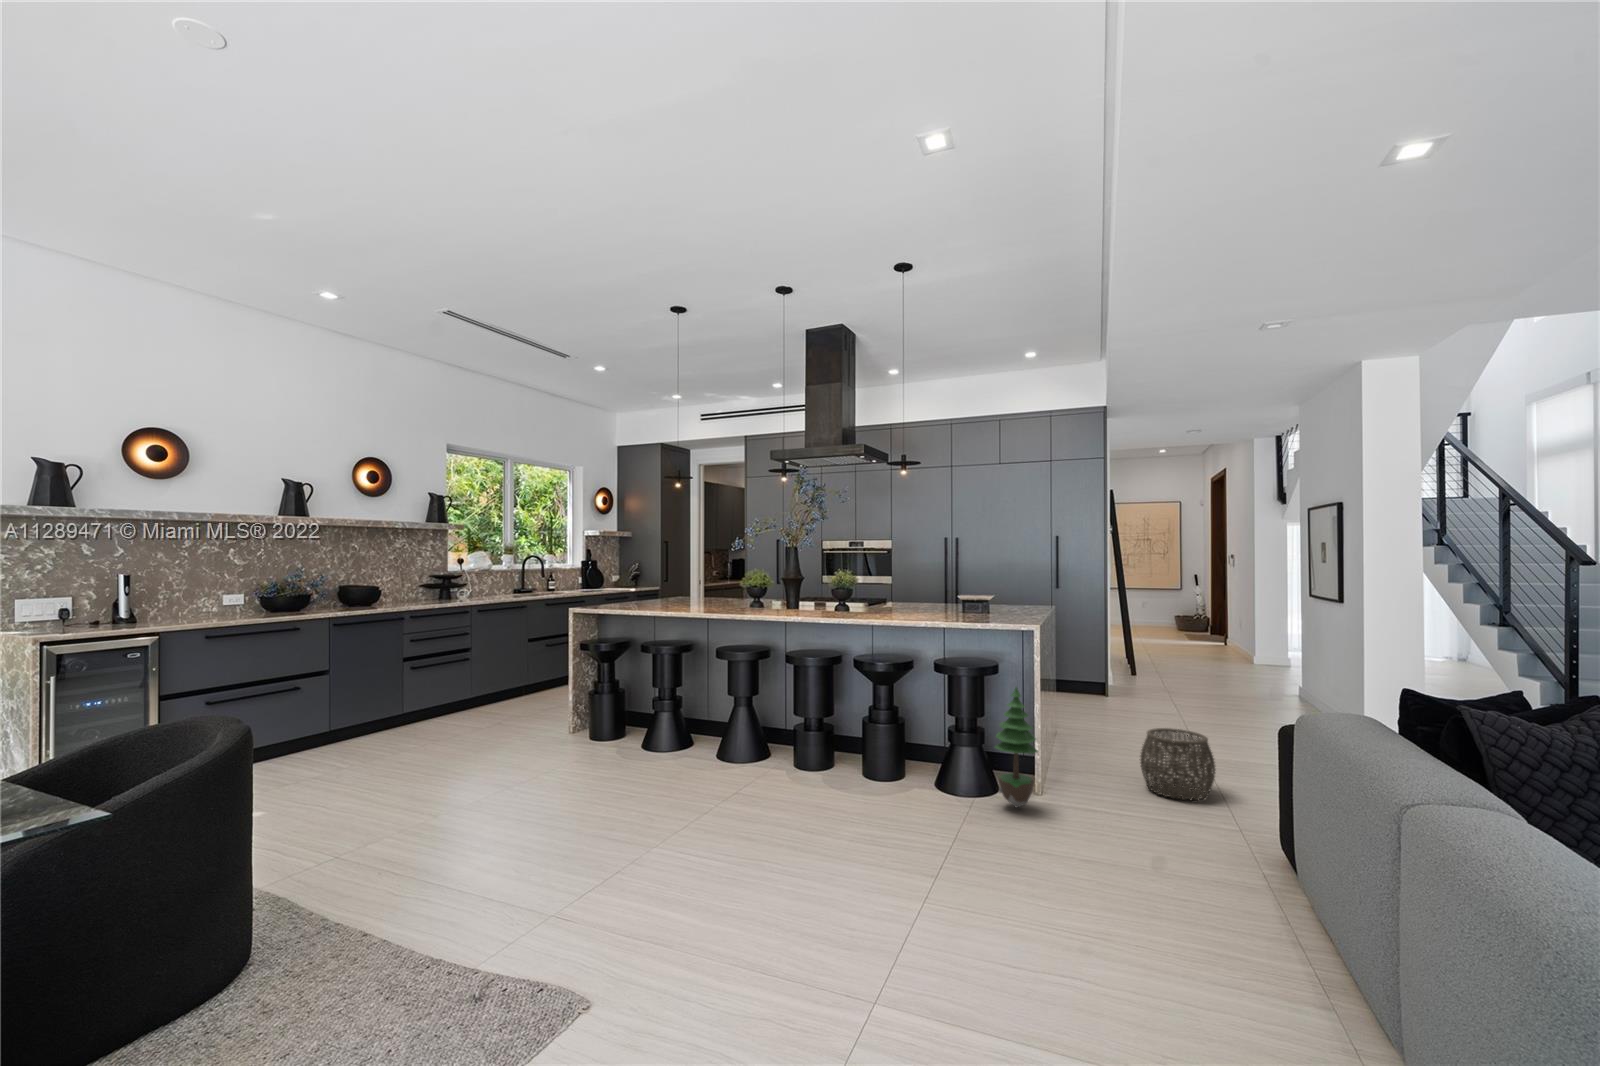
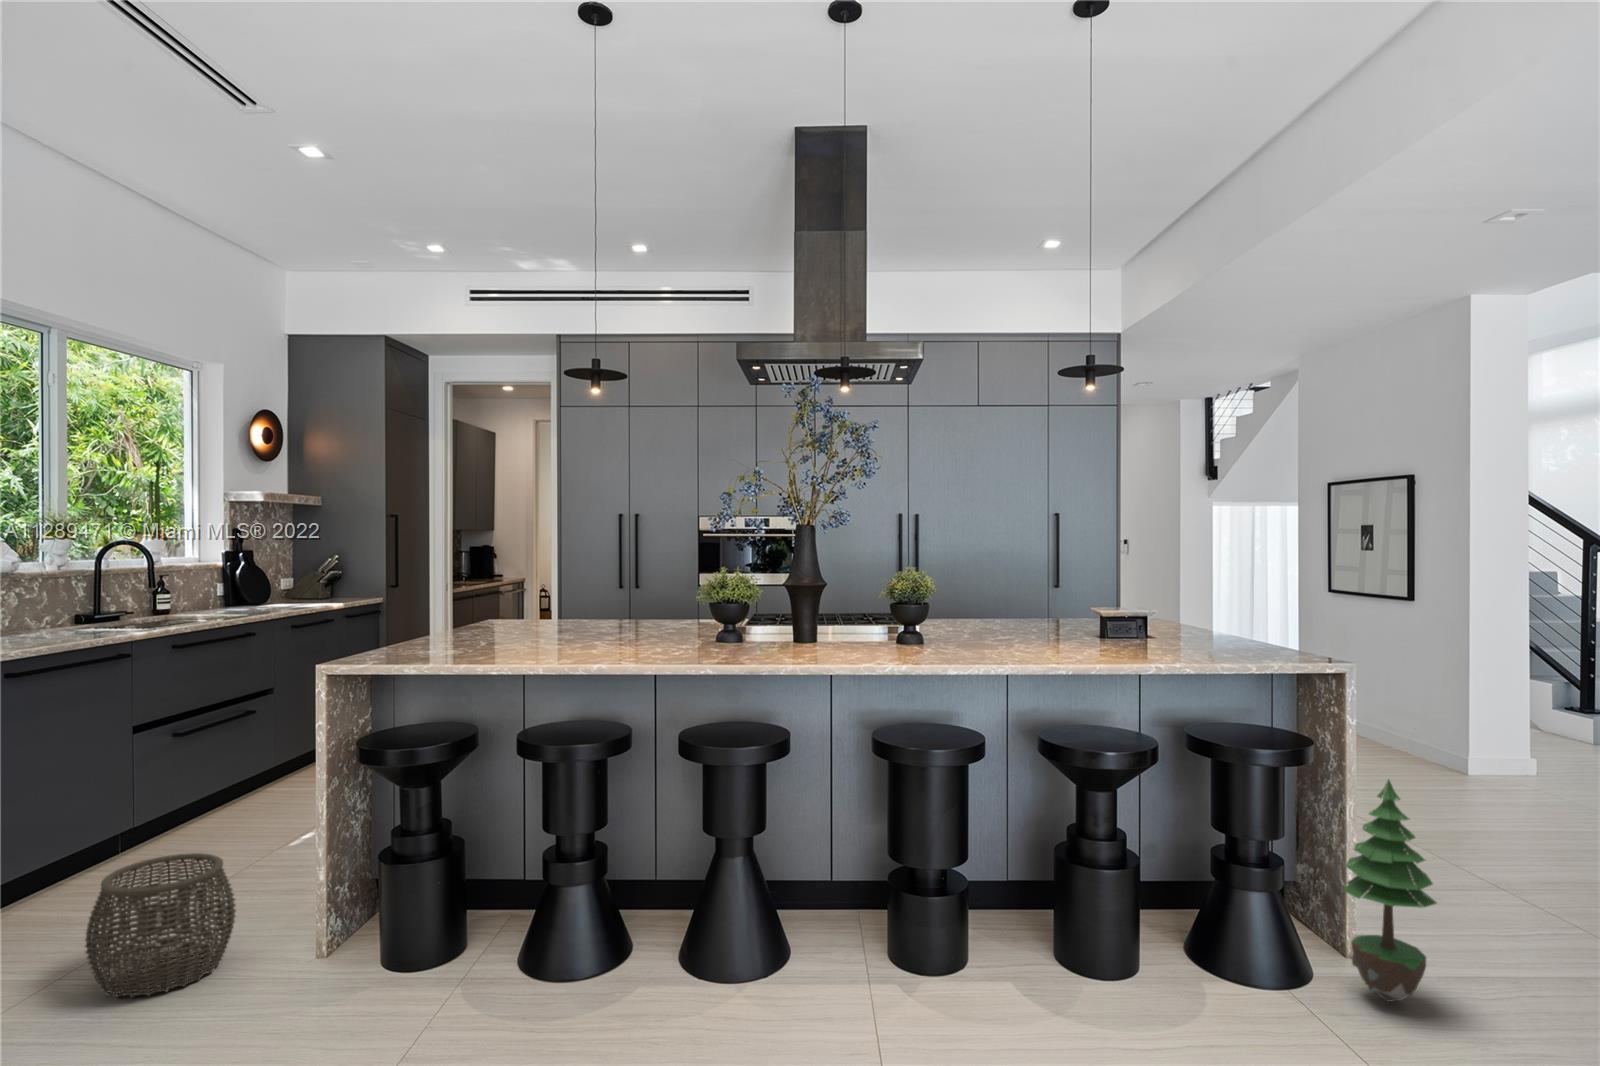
woven basket: present [1140,728,1216,800] -> present [85,853,236,998]

